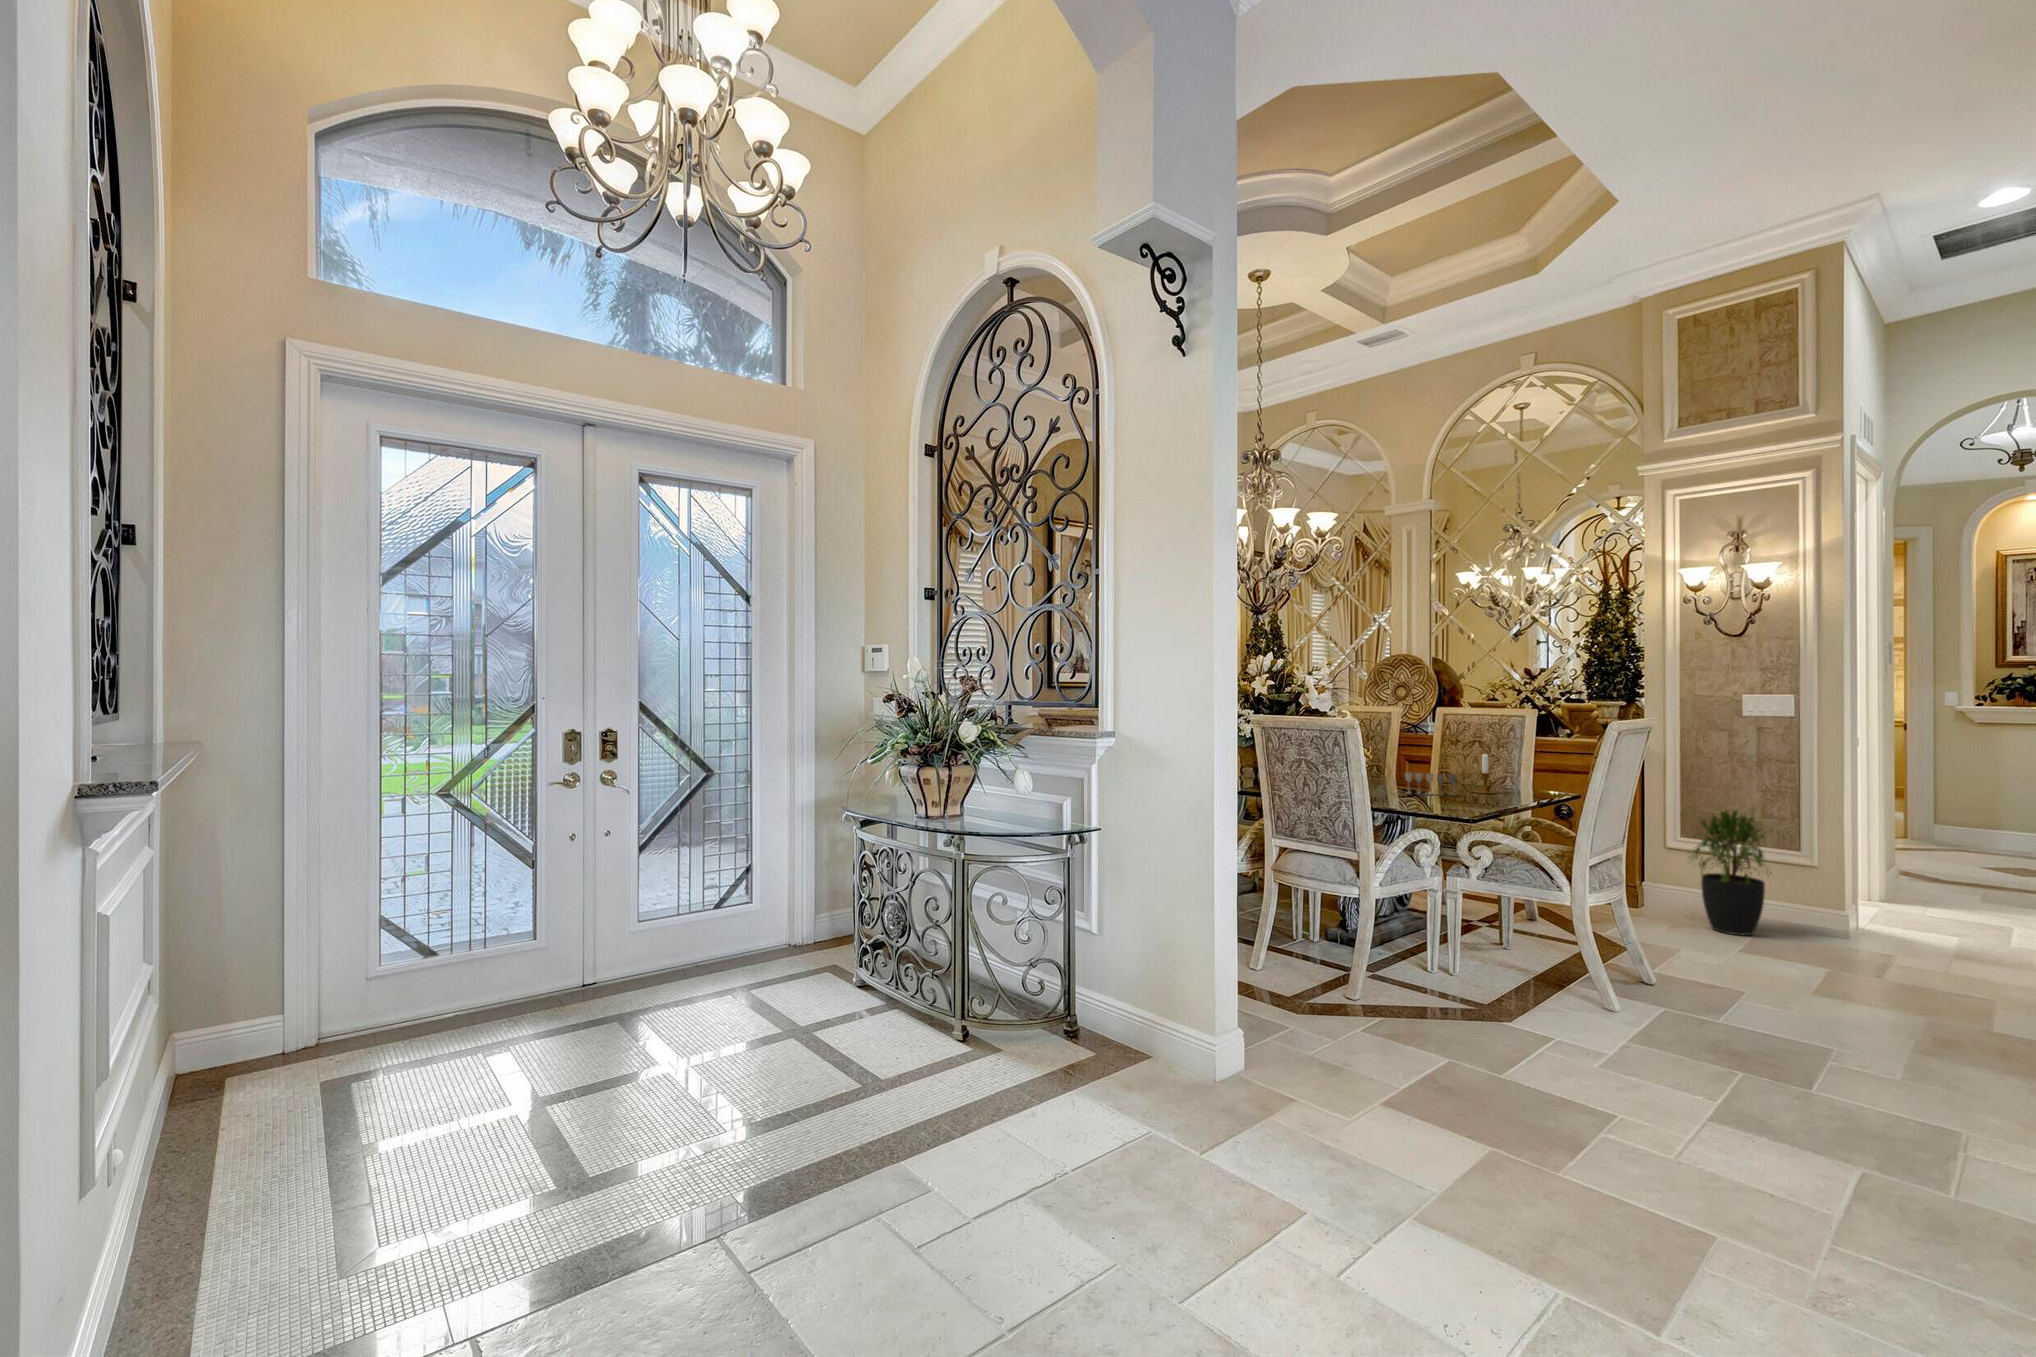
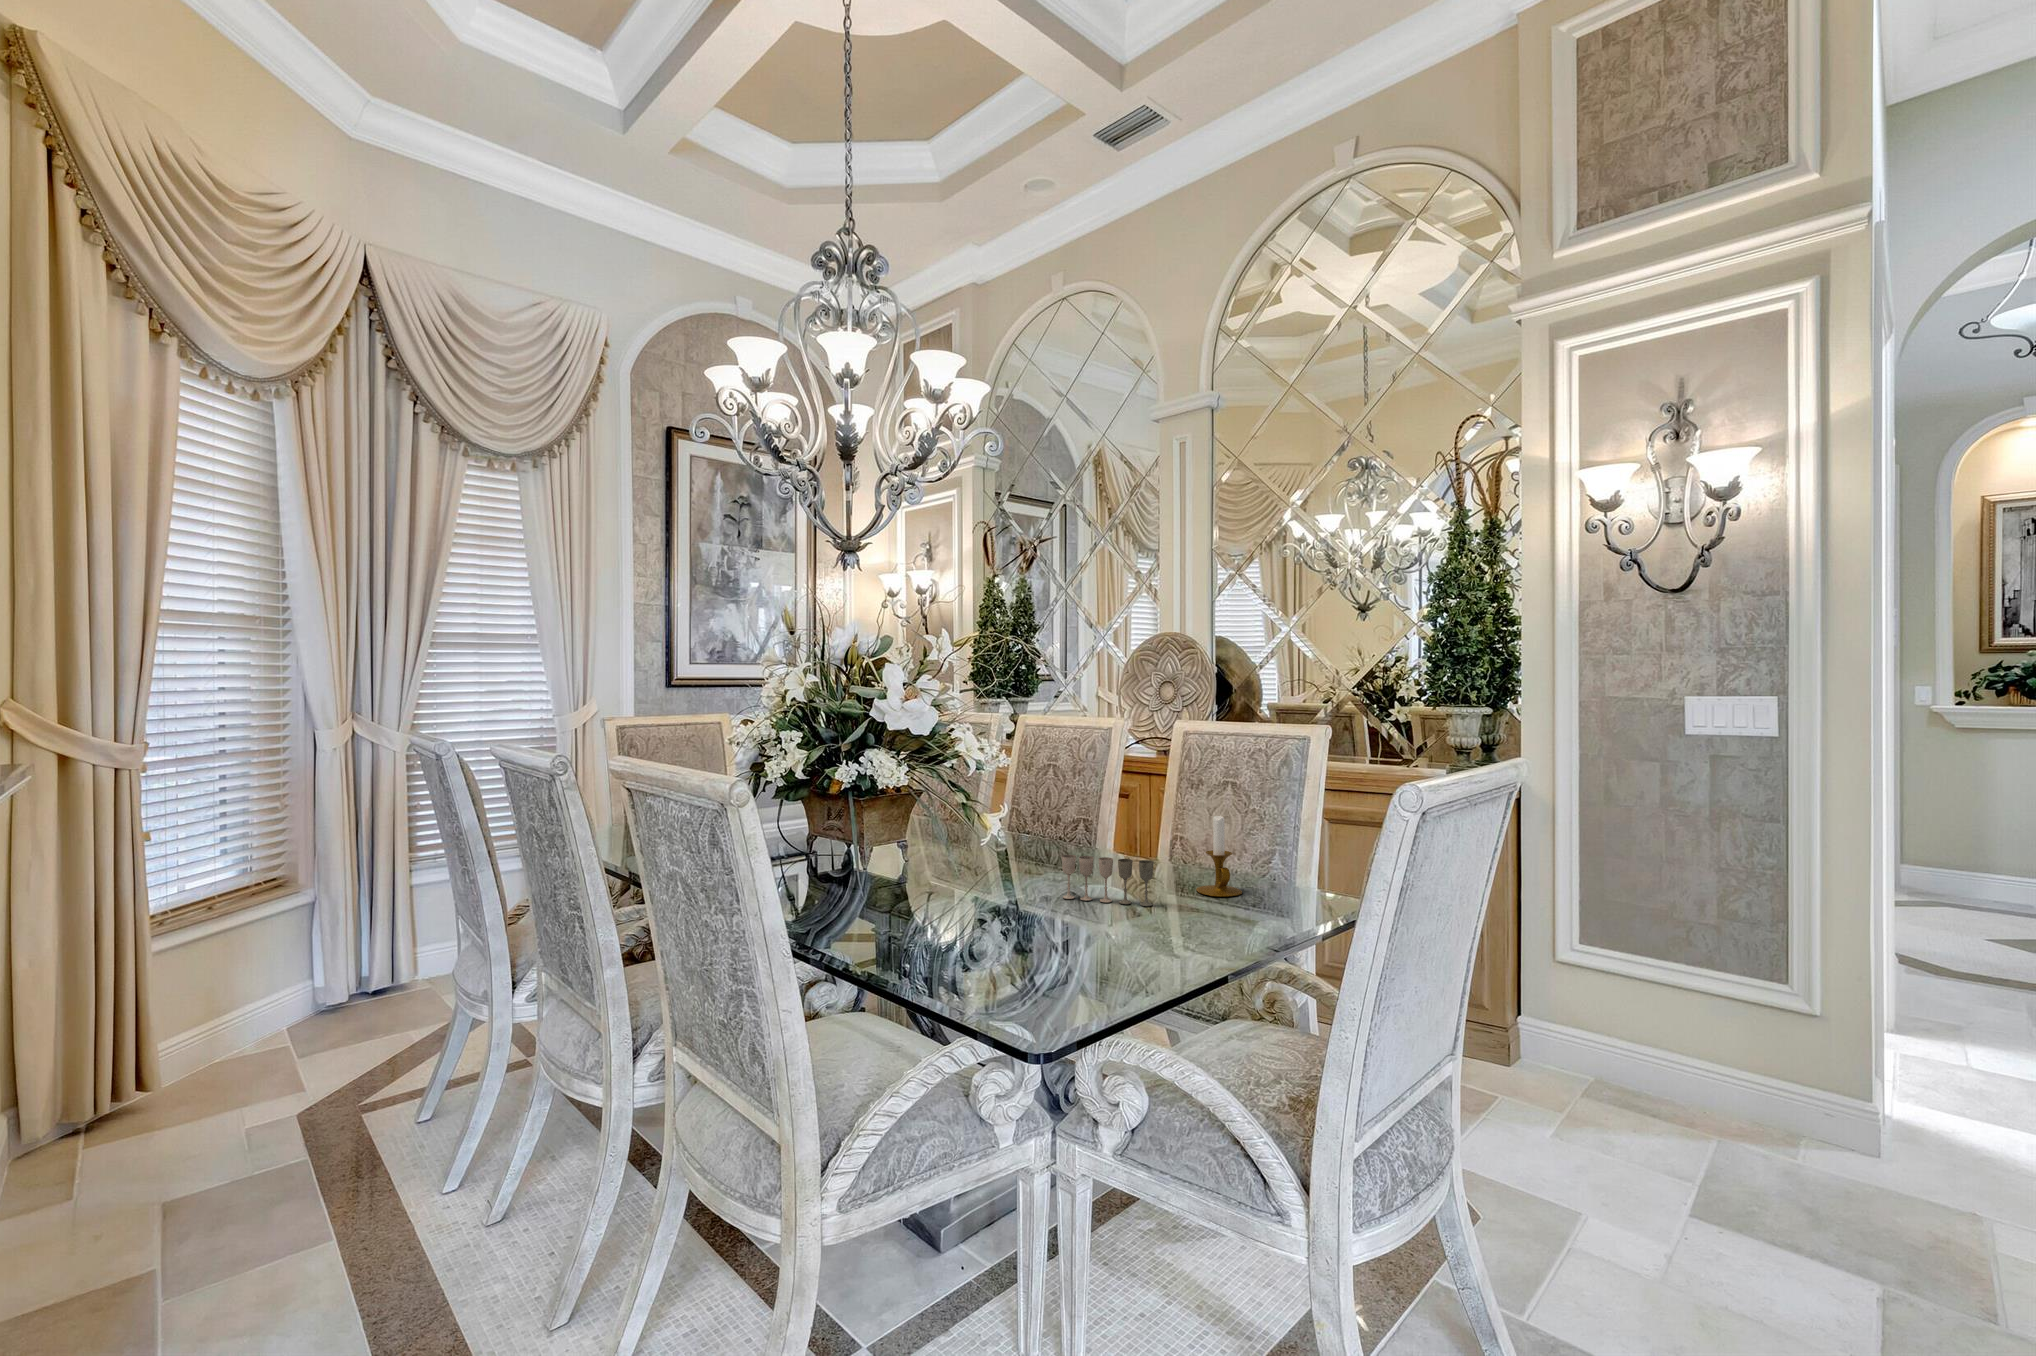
potted plant: present [1691,810,1771,935] -> none [1586,904,1747,1149]

